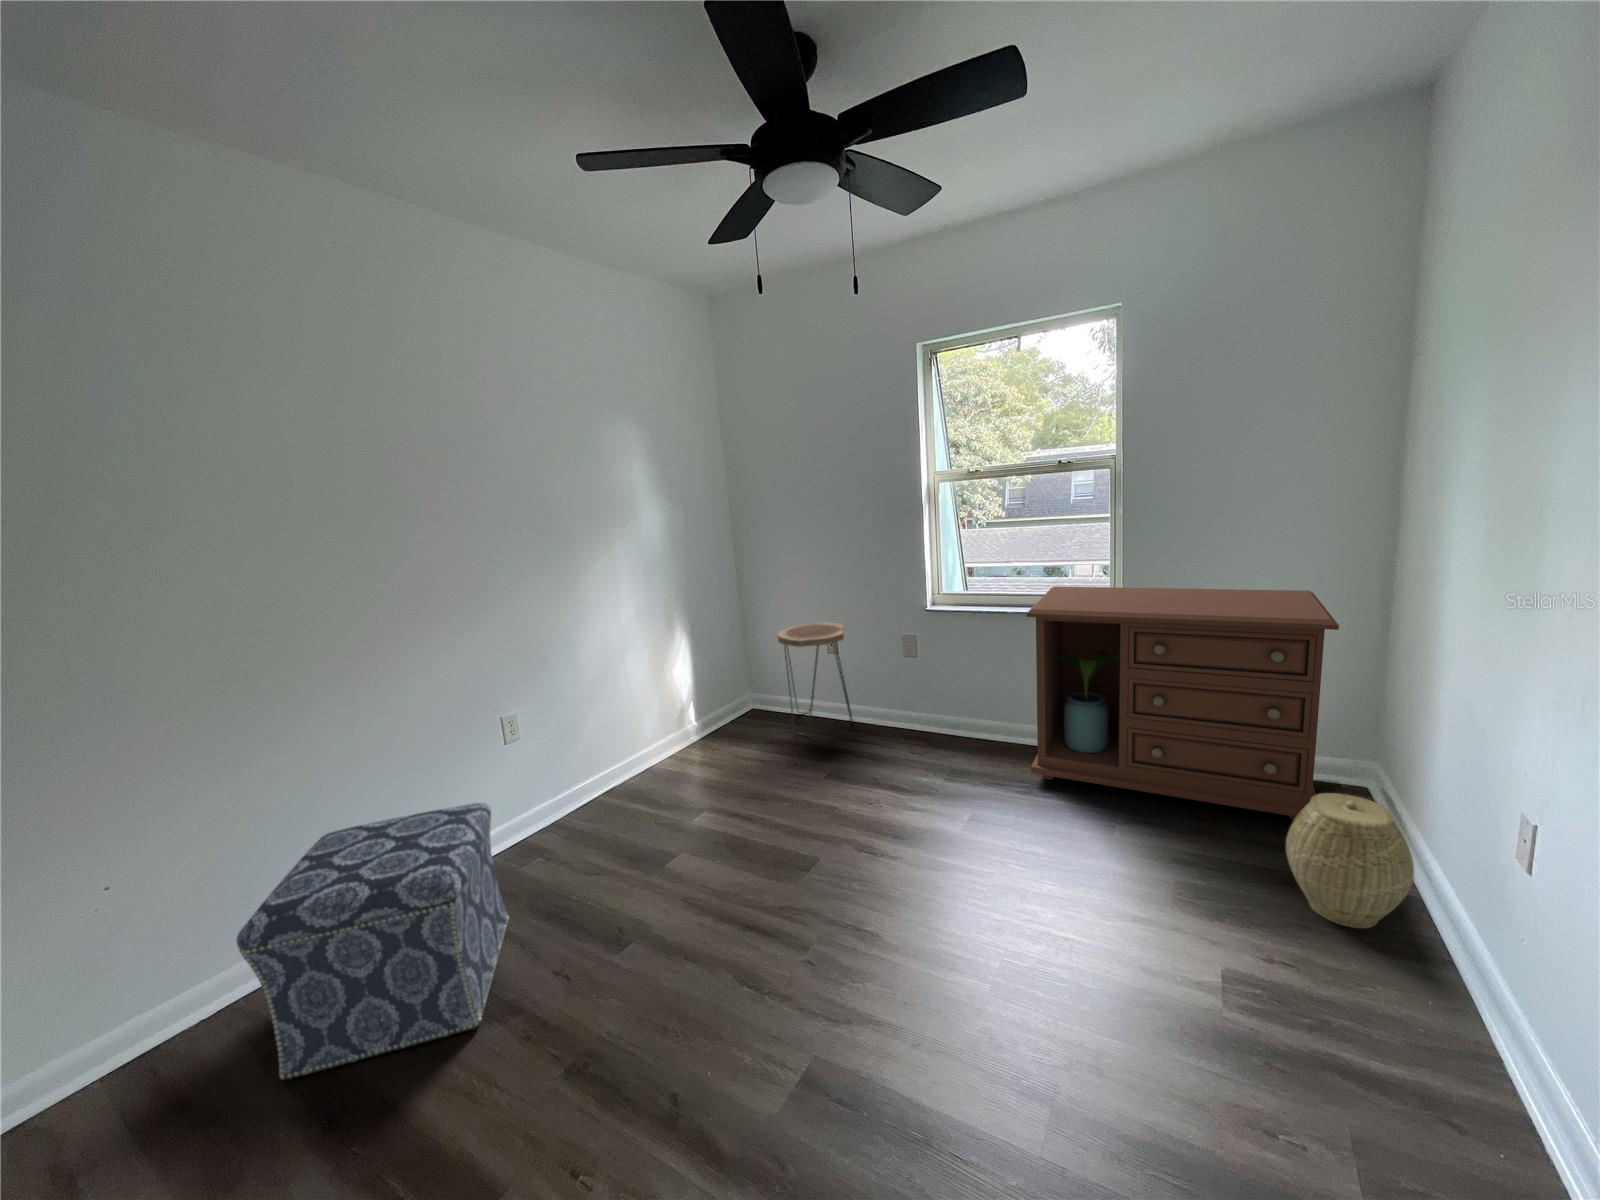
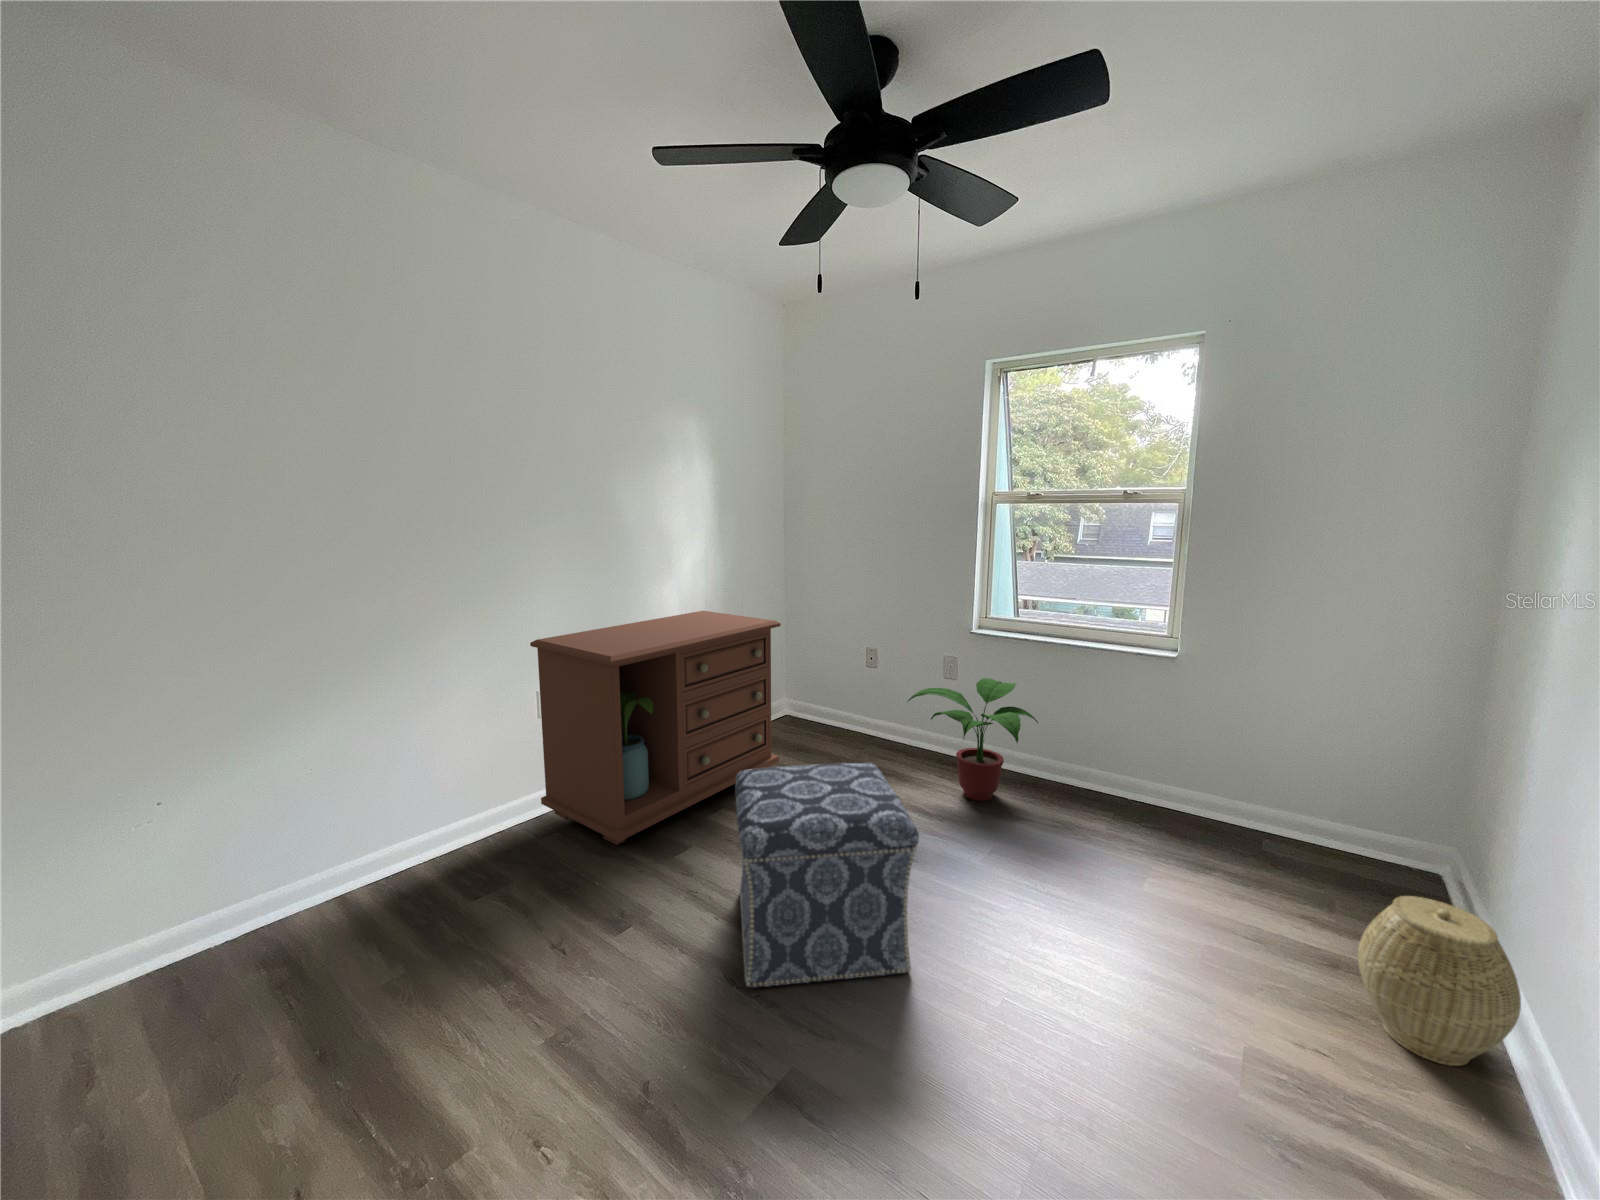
dresser: present [1026,586,1339,821] -> present [530,611,781,845]
side table: present [778,623,852,735] -> none [824,644,892,757]
potted plant: none [865,643,989,759] -> present [907,678,1038,801]
ottoman: present [236,803,509,1080] -> present [735,763,919,988]

